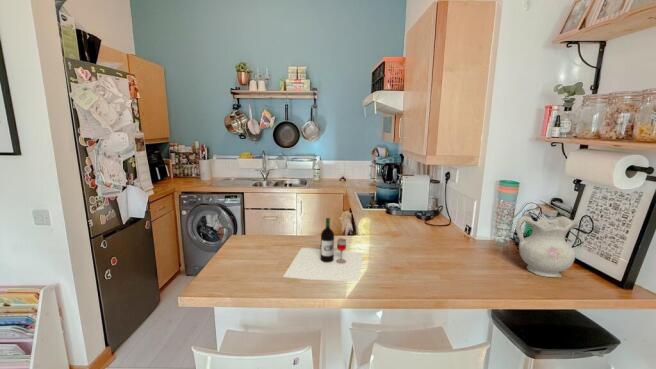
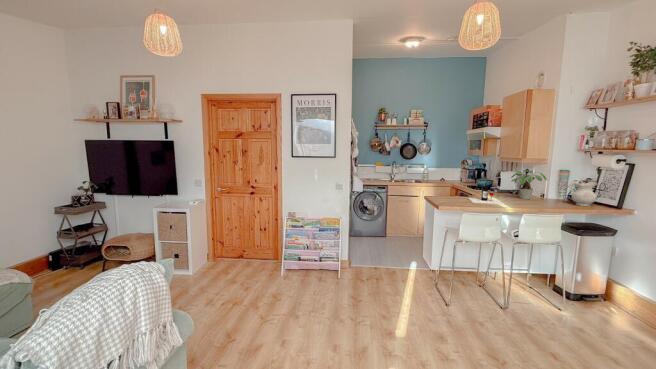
potted plant: none [398,181,471,245] -> present [511,170,547,199]

